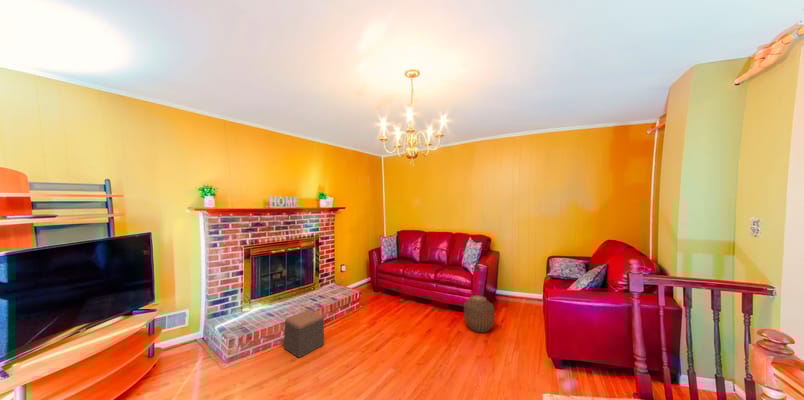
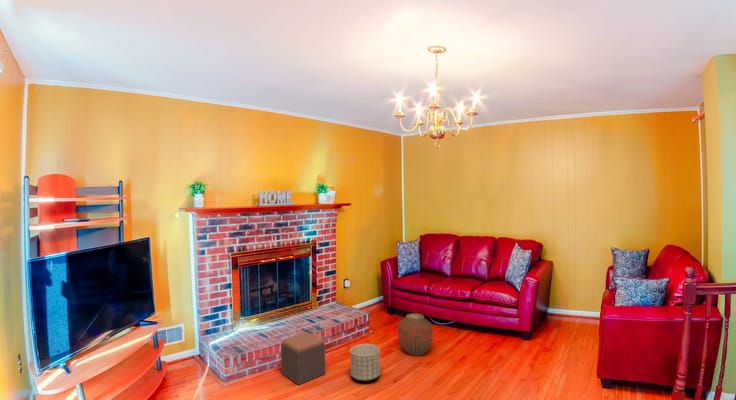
woven basket: present [464,295,494,332] -> present [398,313,433,355]
planter: none [346,316,371,348] -> present [350,344,380,381]

